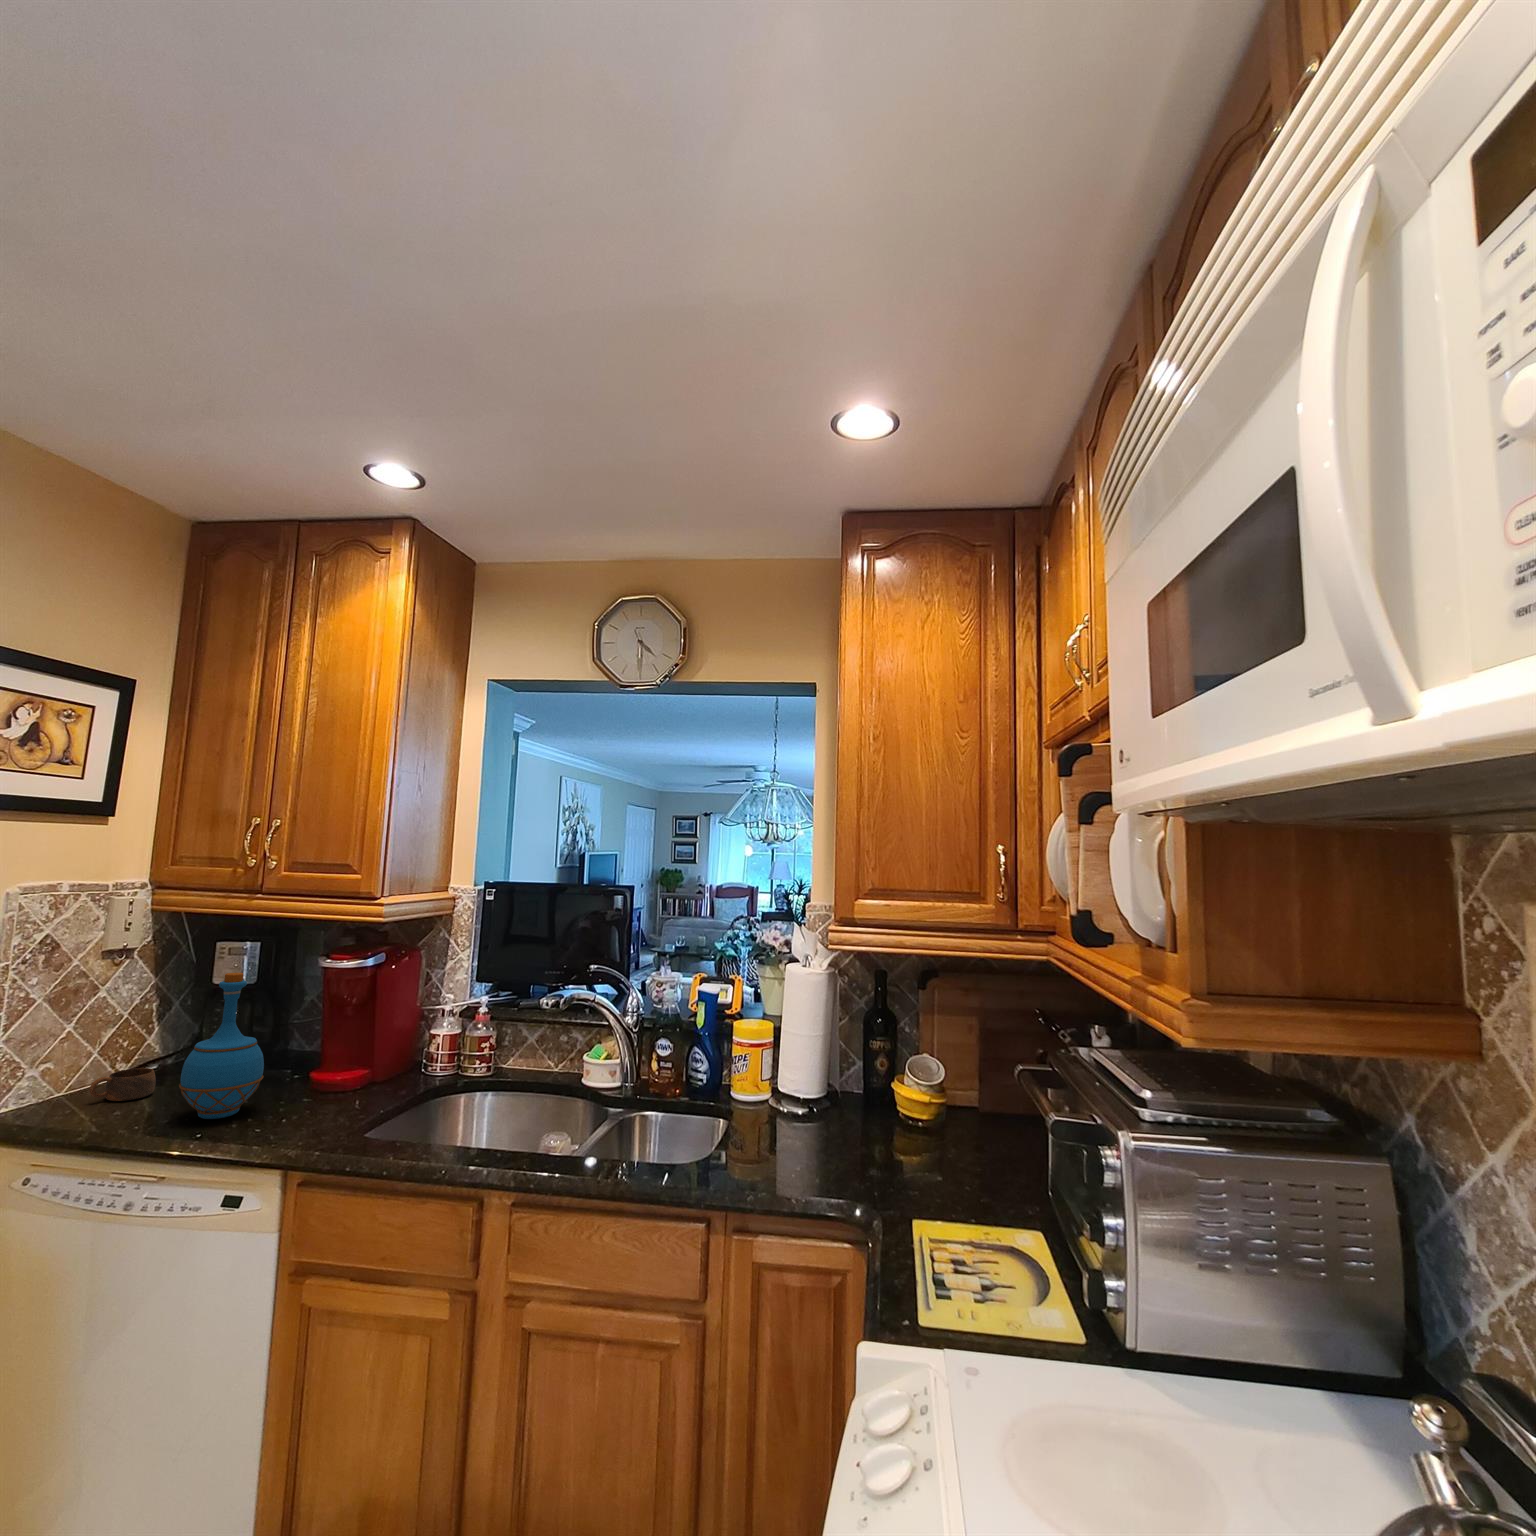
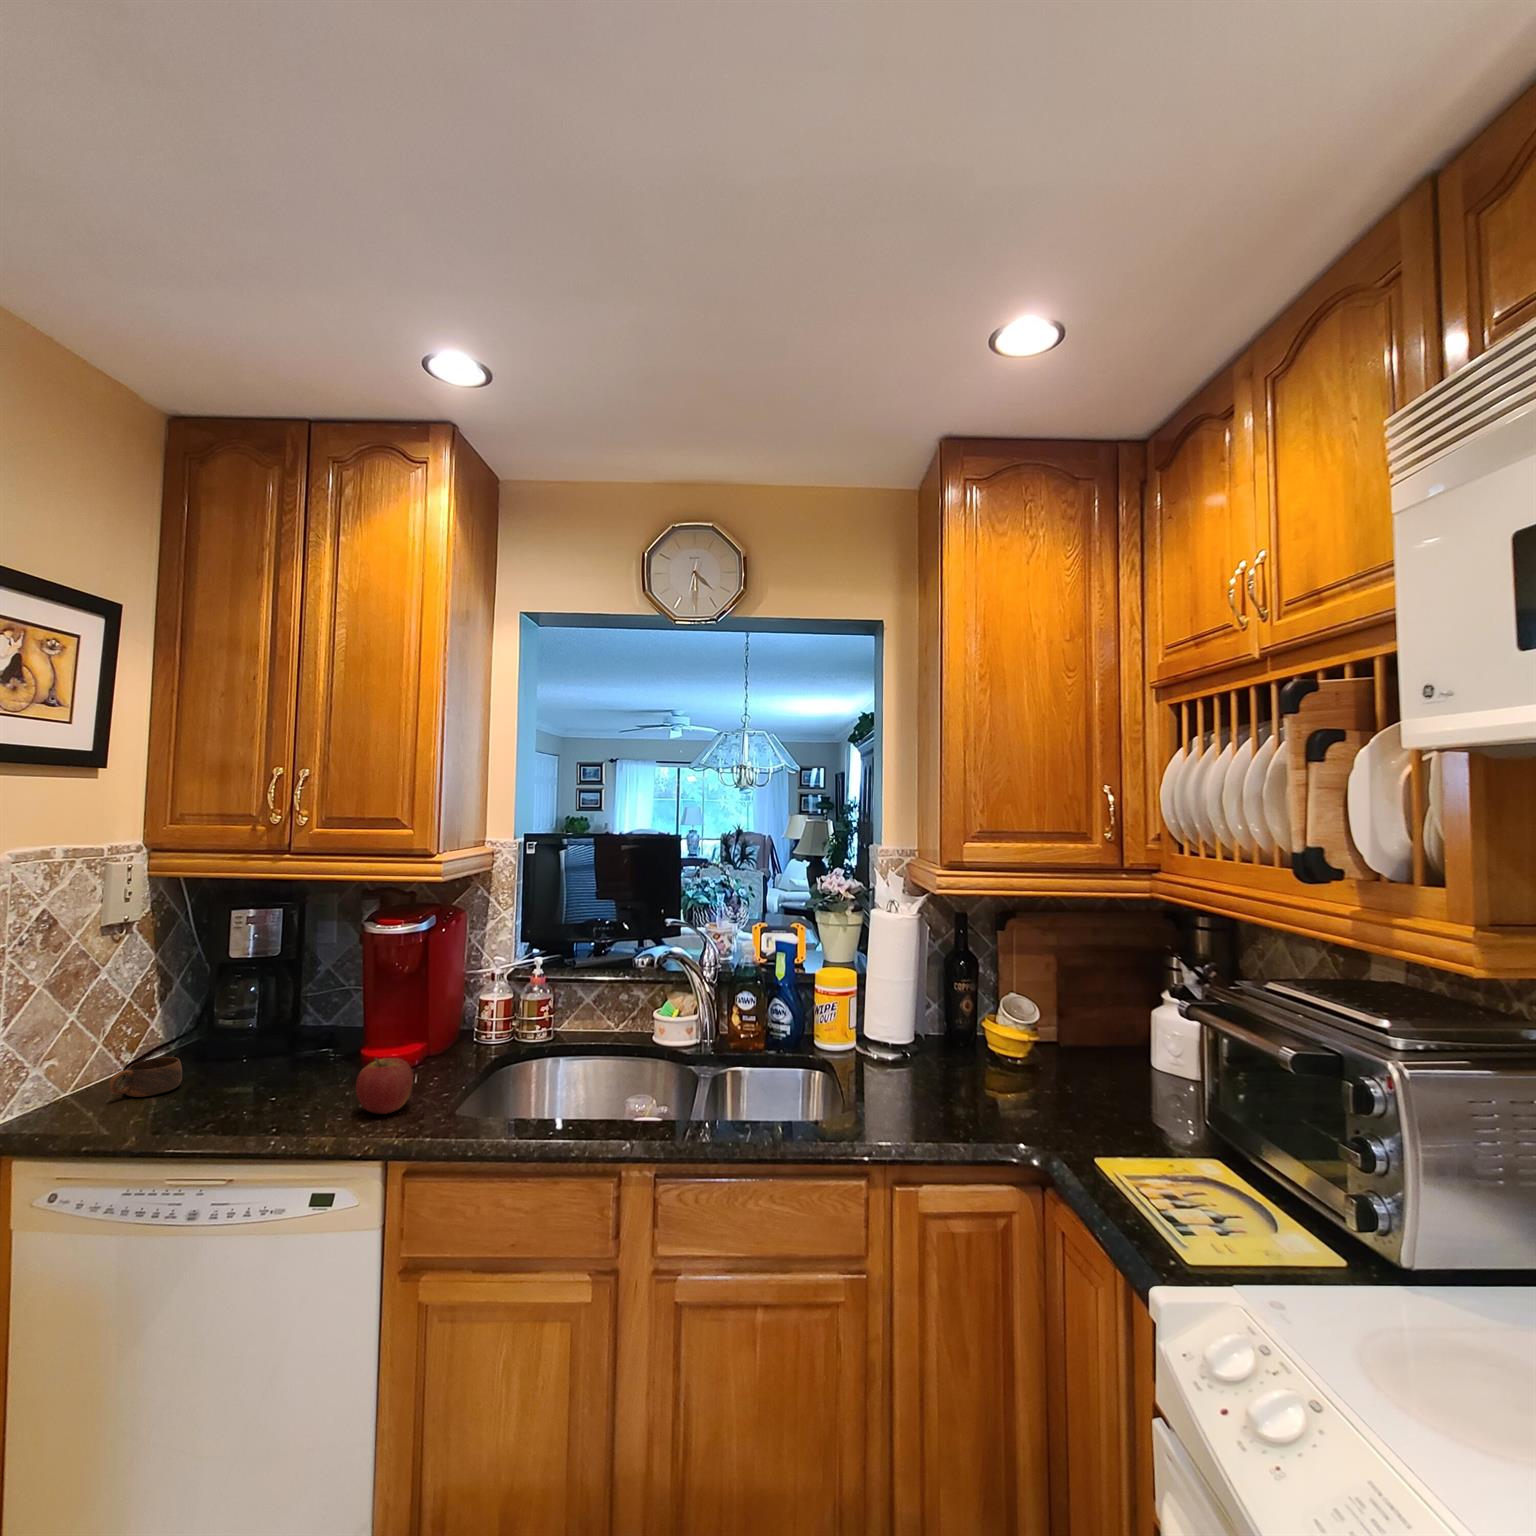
bottle: present [179,973,264,1119] -> none [231,944,325,1110]
apple: none [276,1077,330,1130] -> present [356,1058,413,1114]

